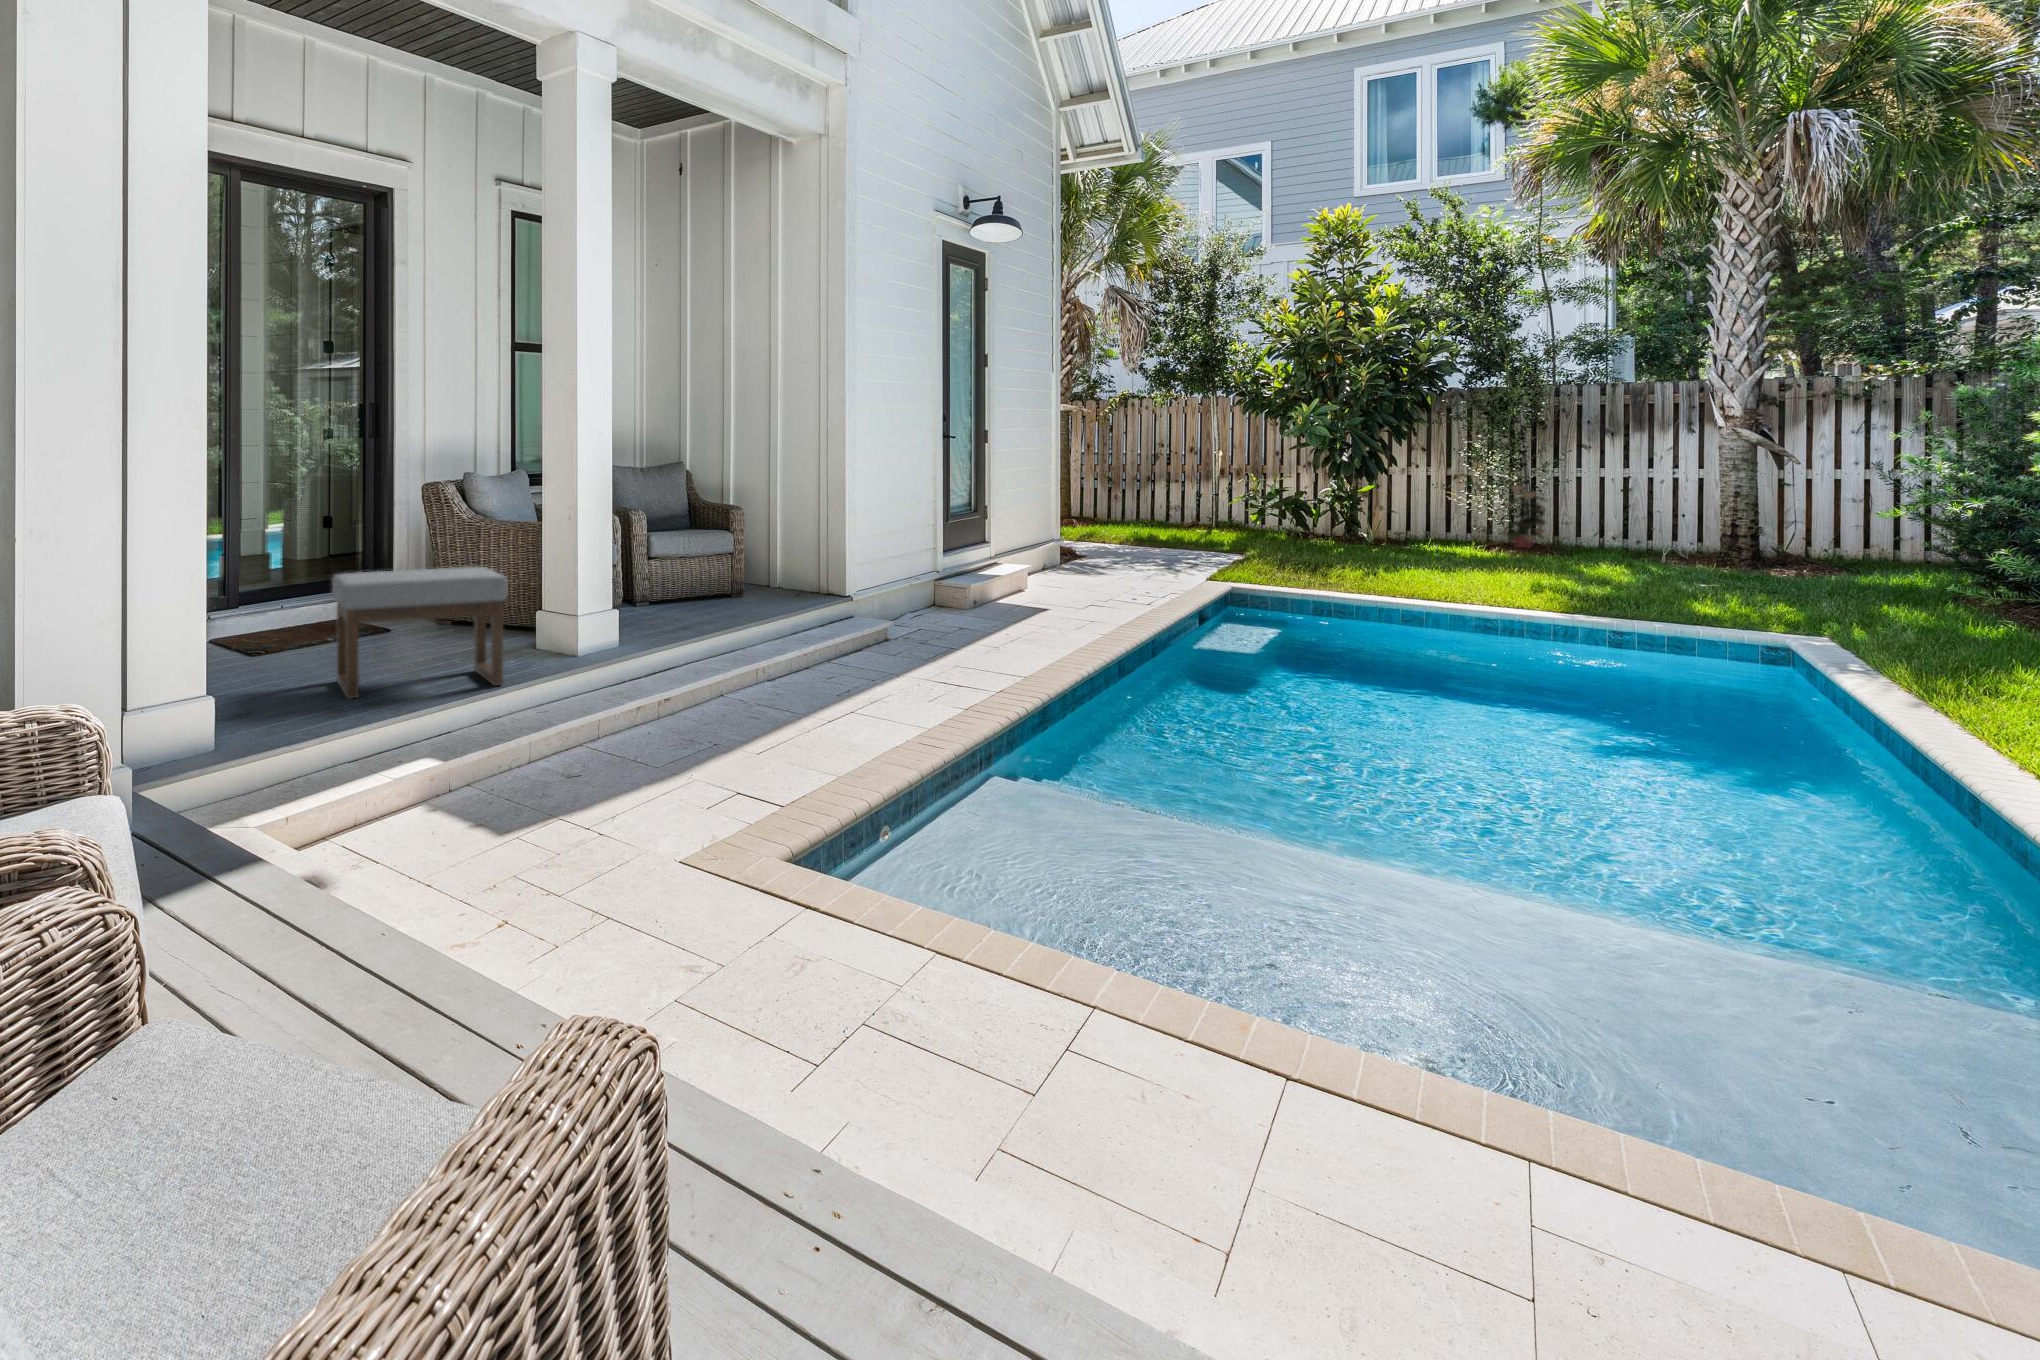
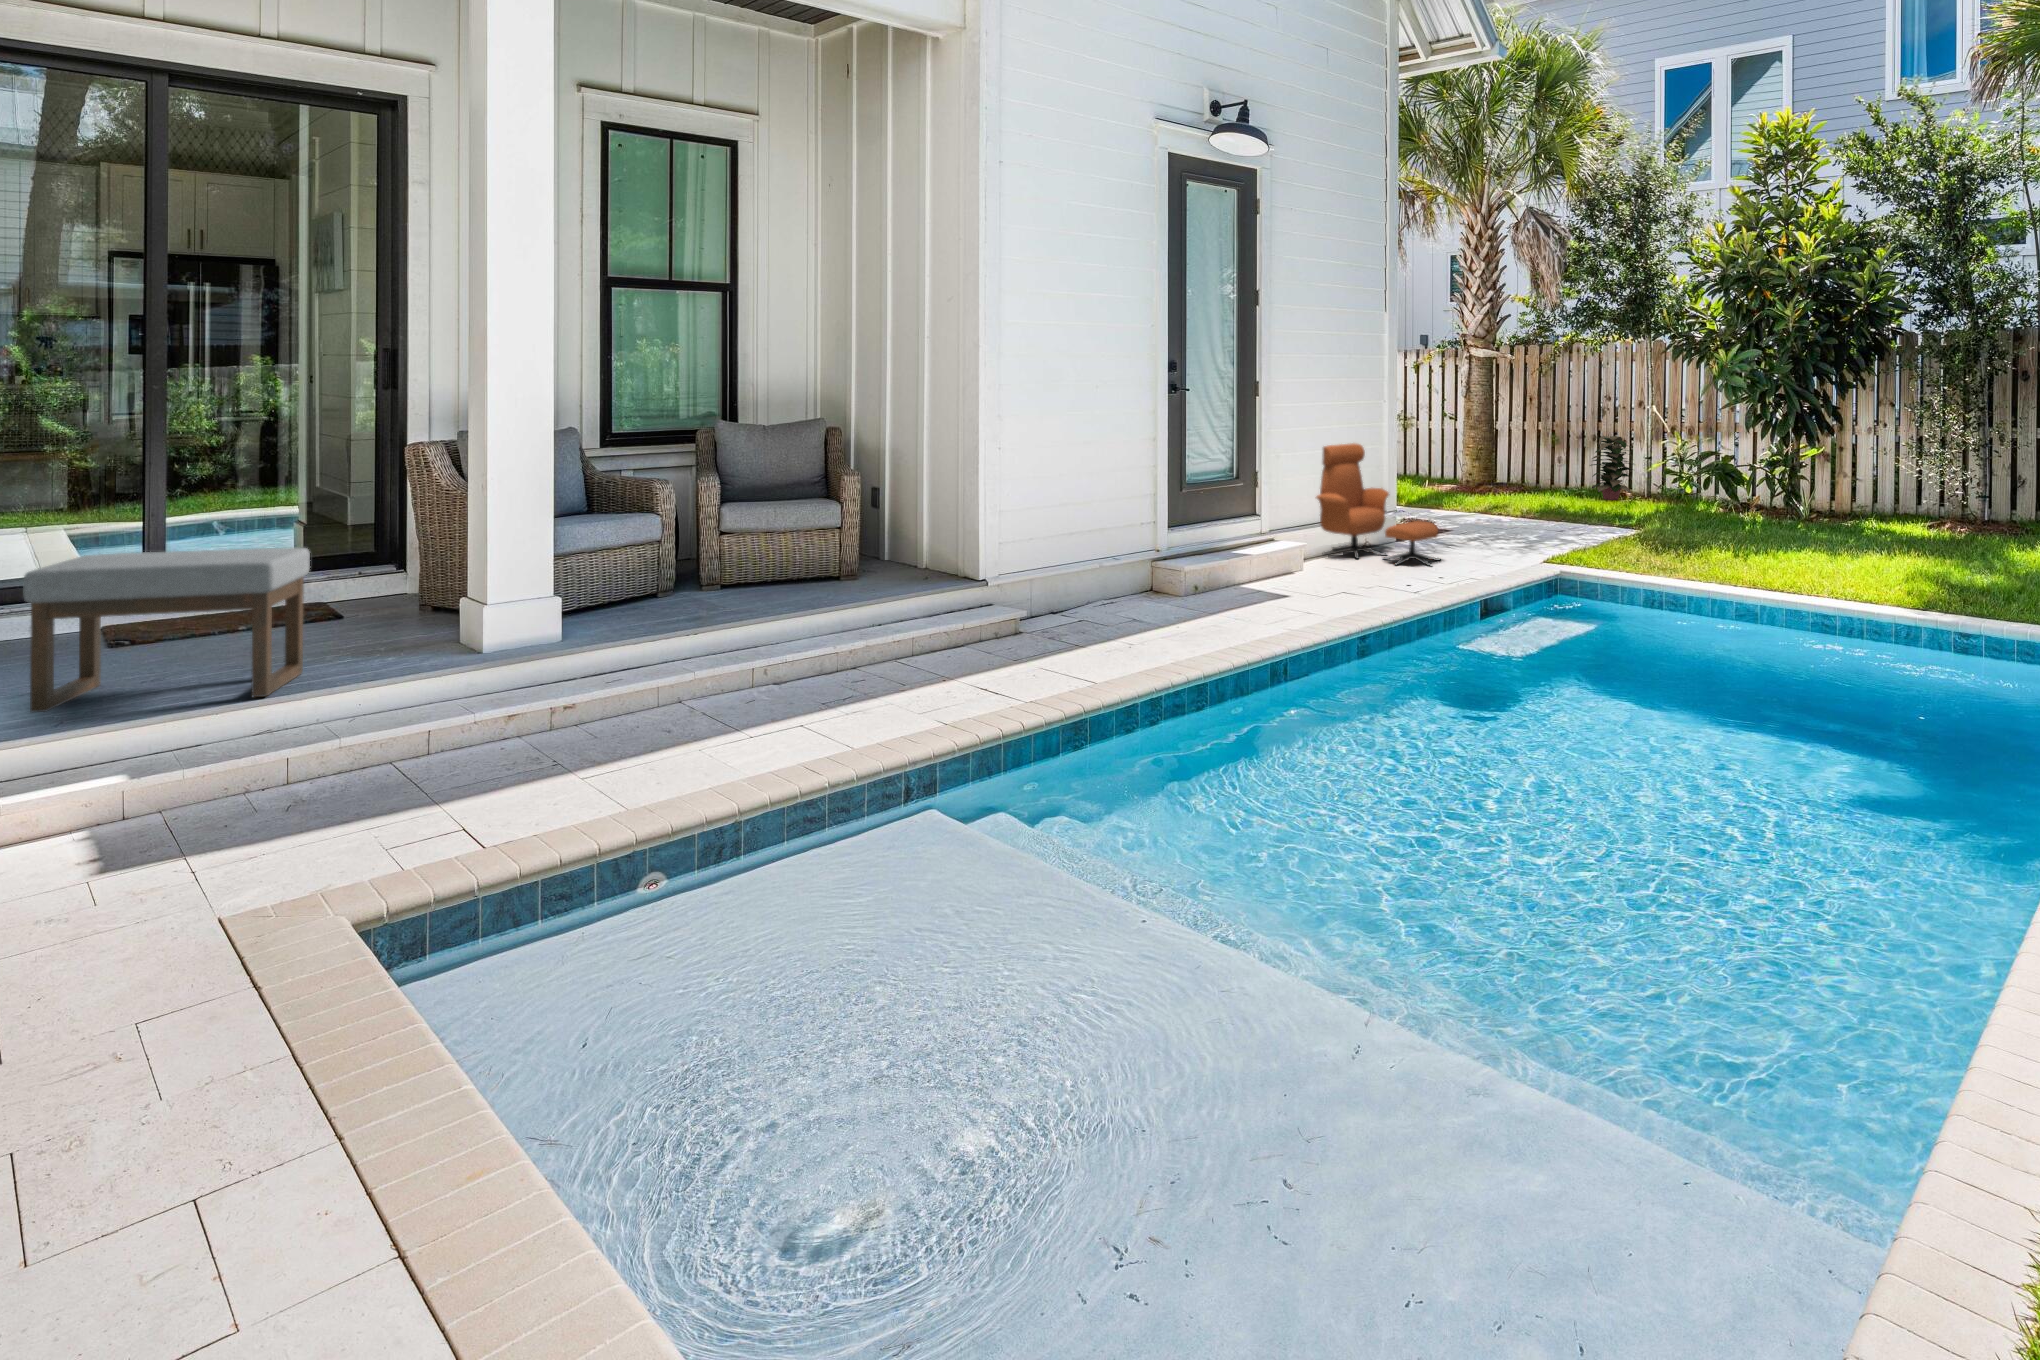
decorative plant: present [1502,485,1546,548] -> present [1590,436,1633,500]
lounge chair: none [1022,487,1132,587] -> present [1316,443,1440,566]

